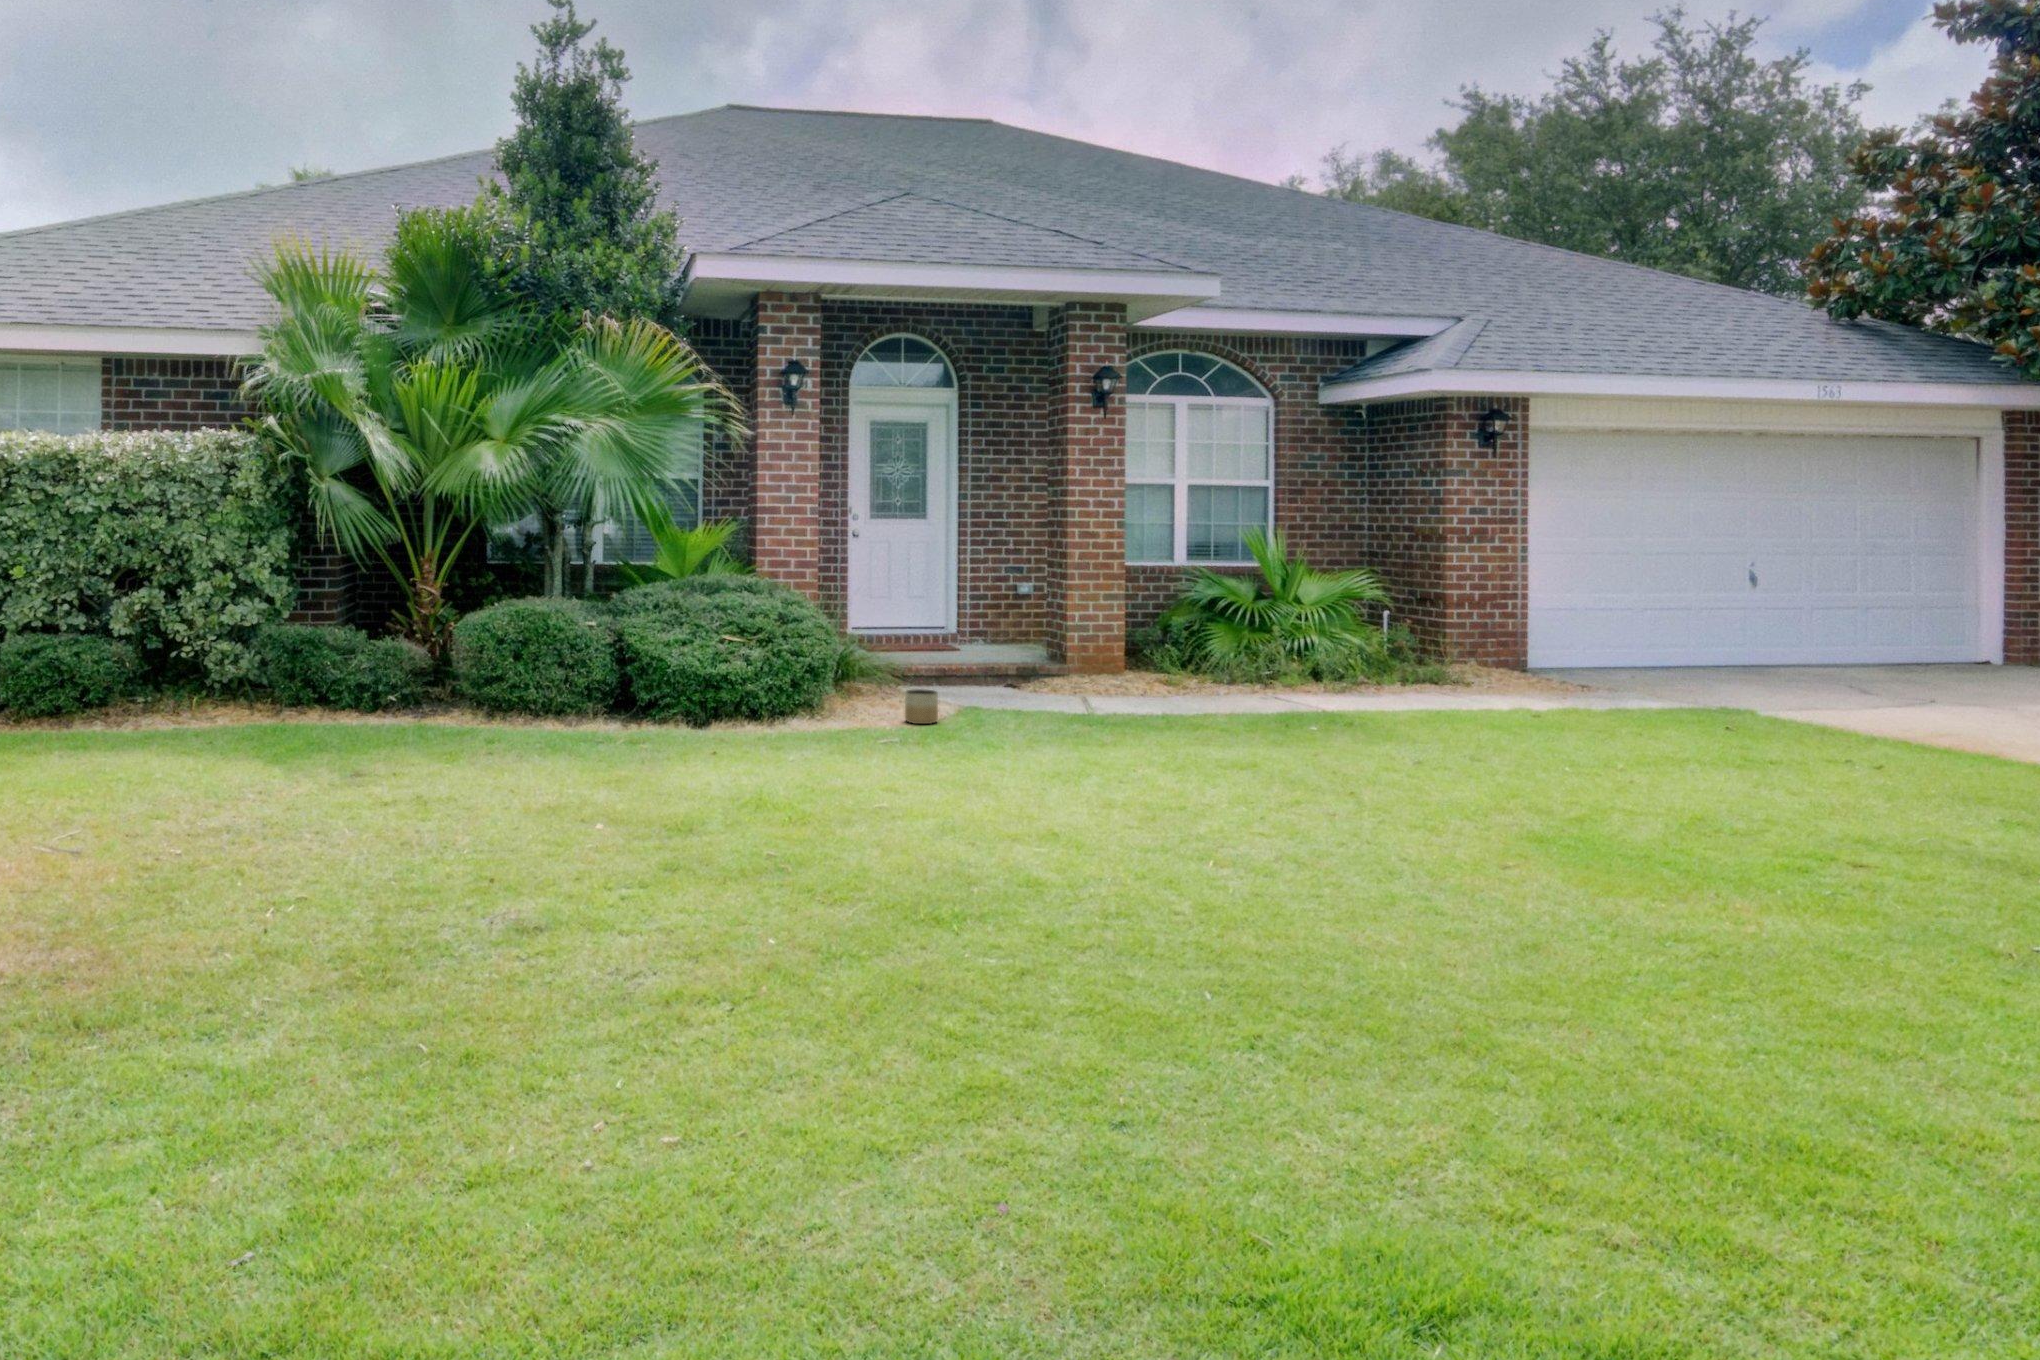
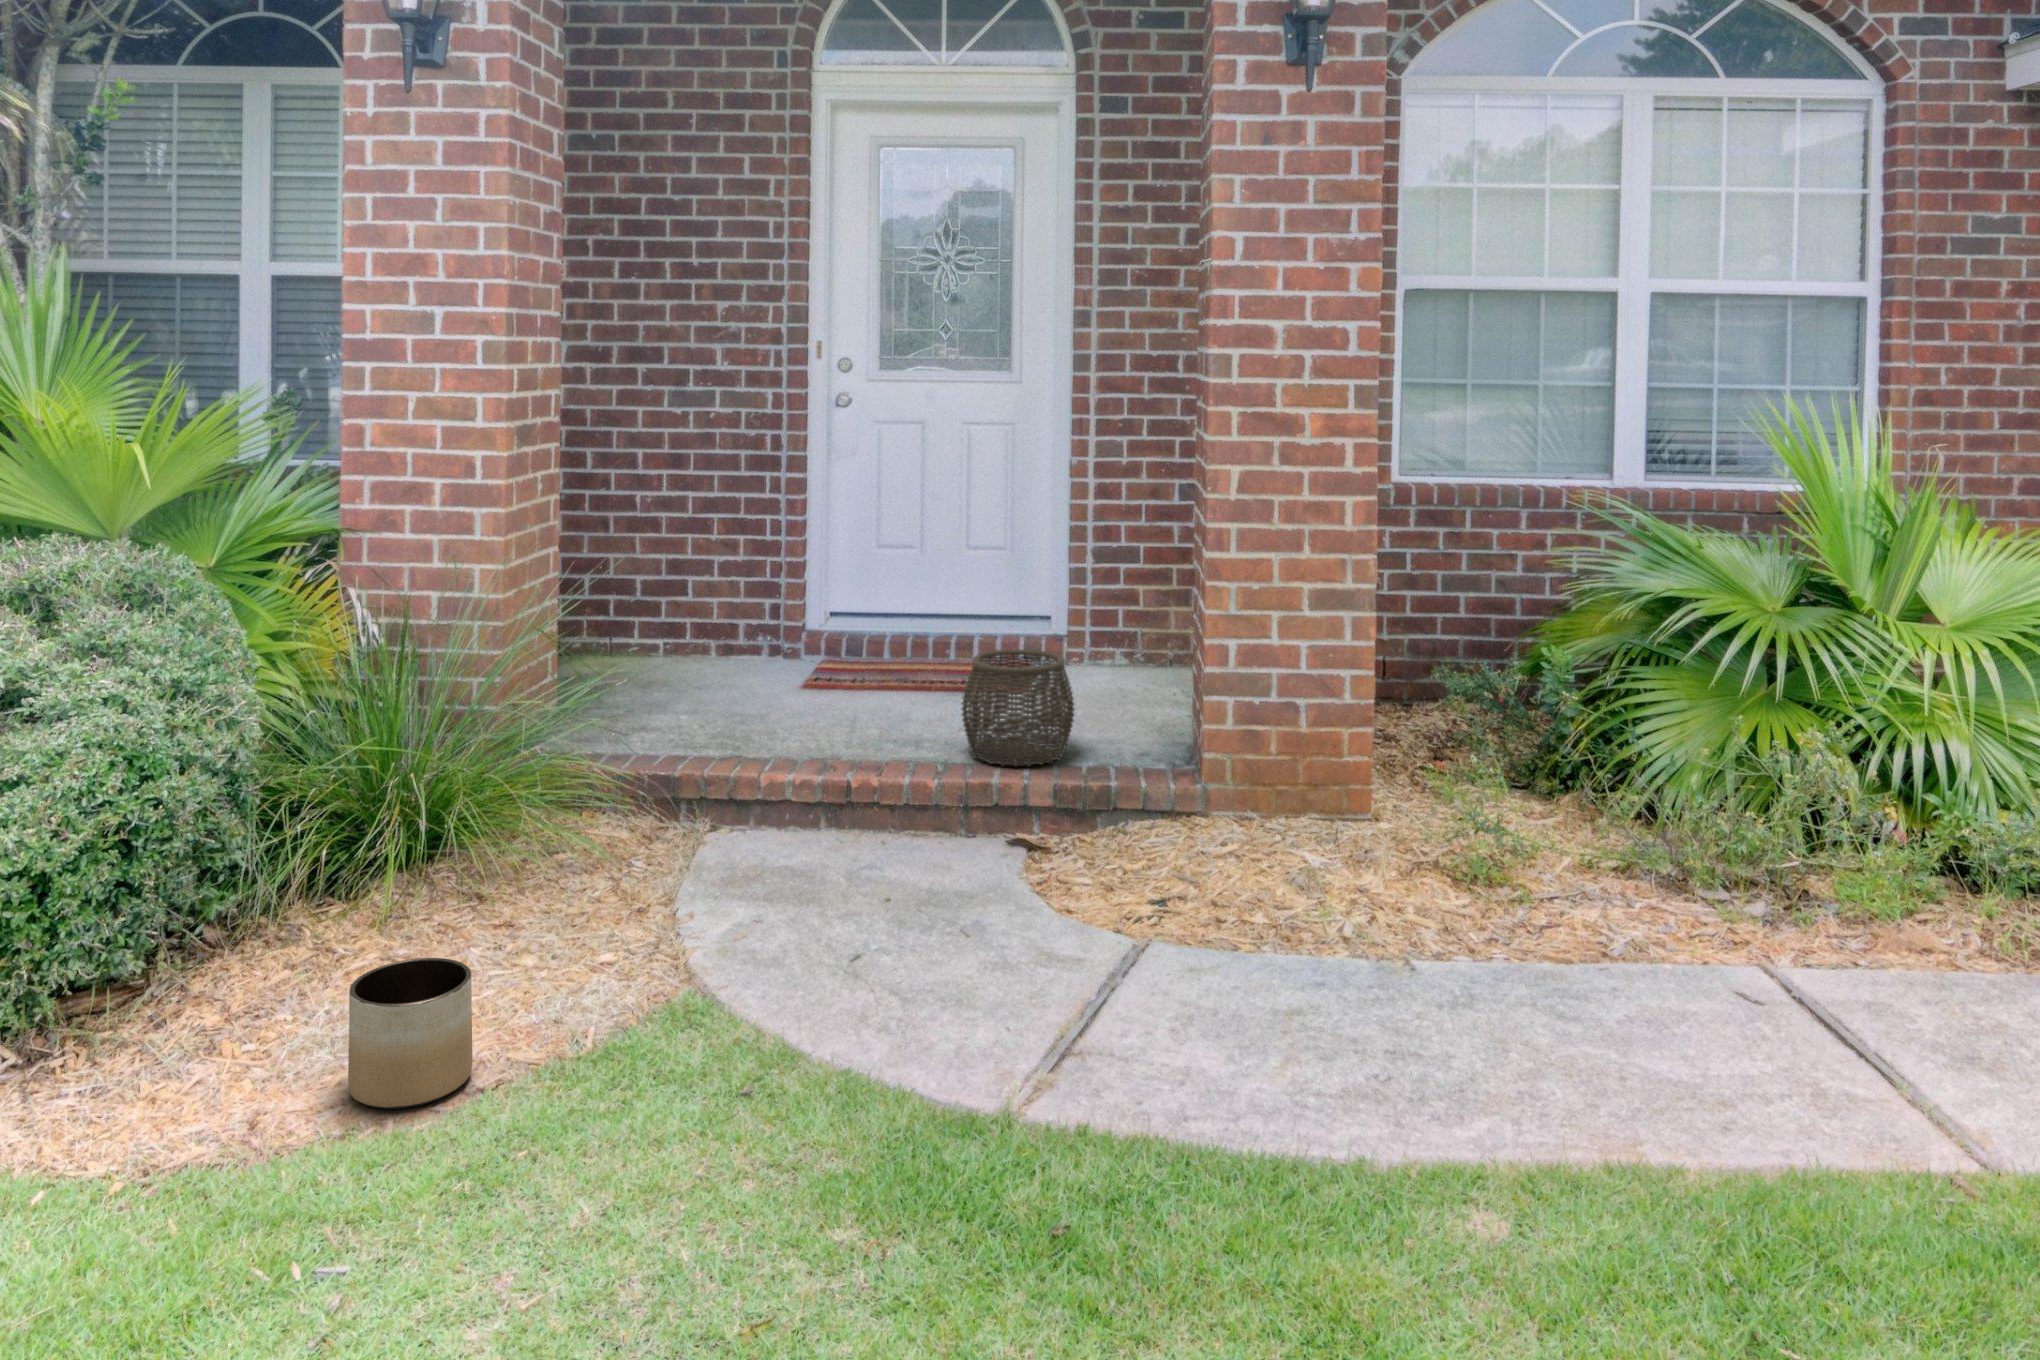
woven basket: none [972,624,1015,664] -> present [961,649,1074,766]

